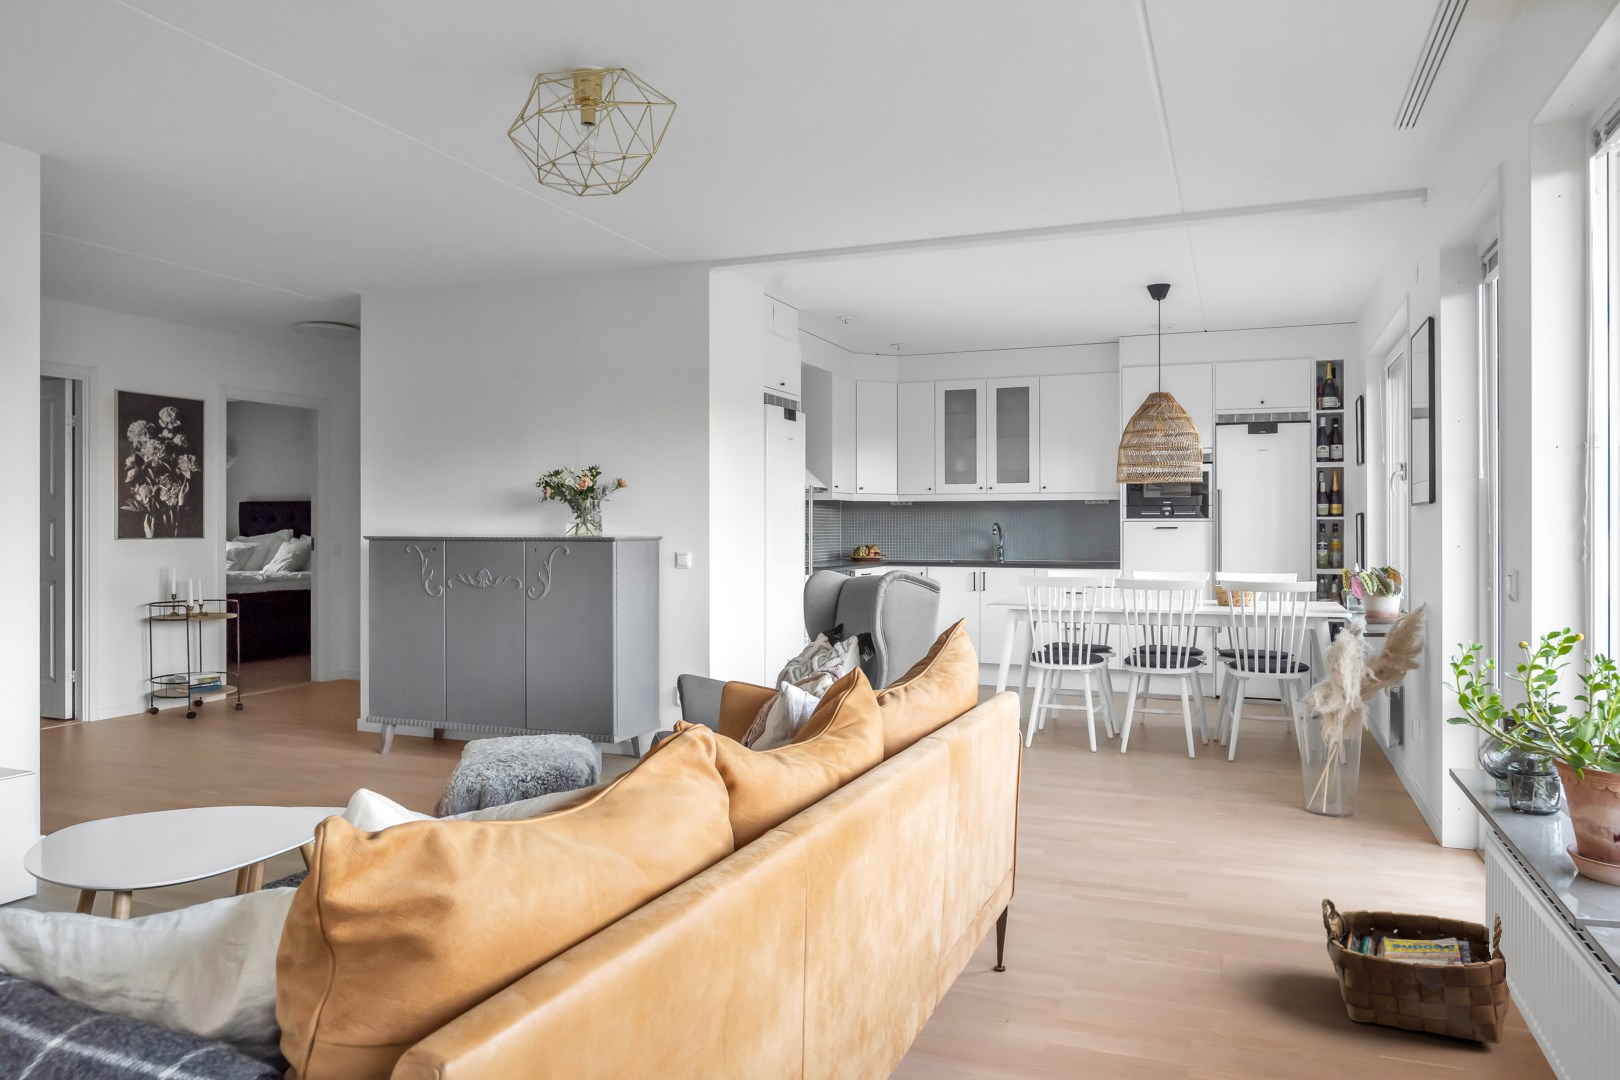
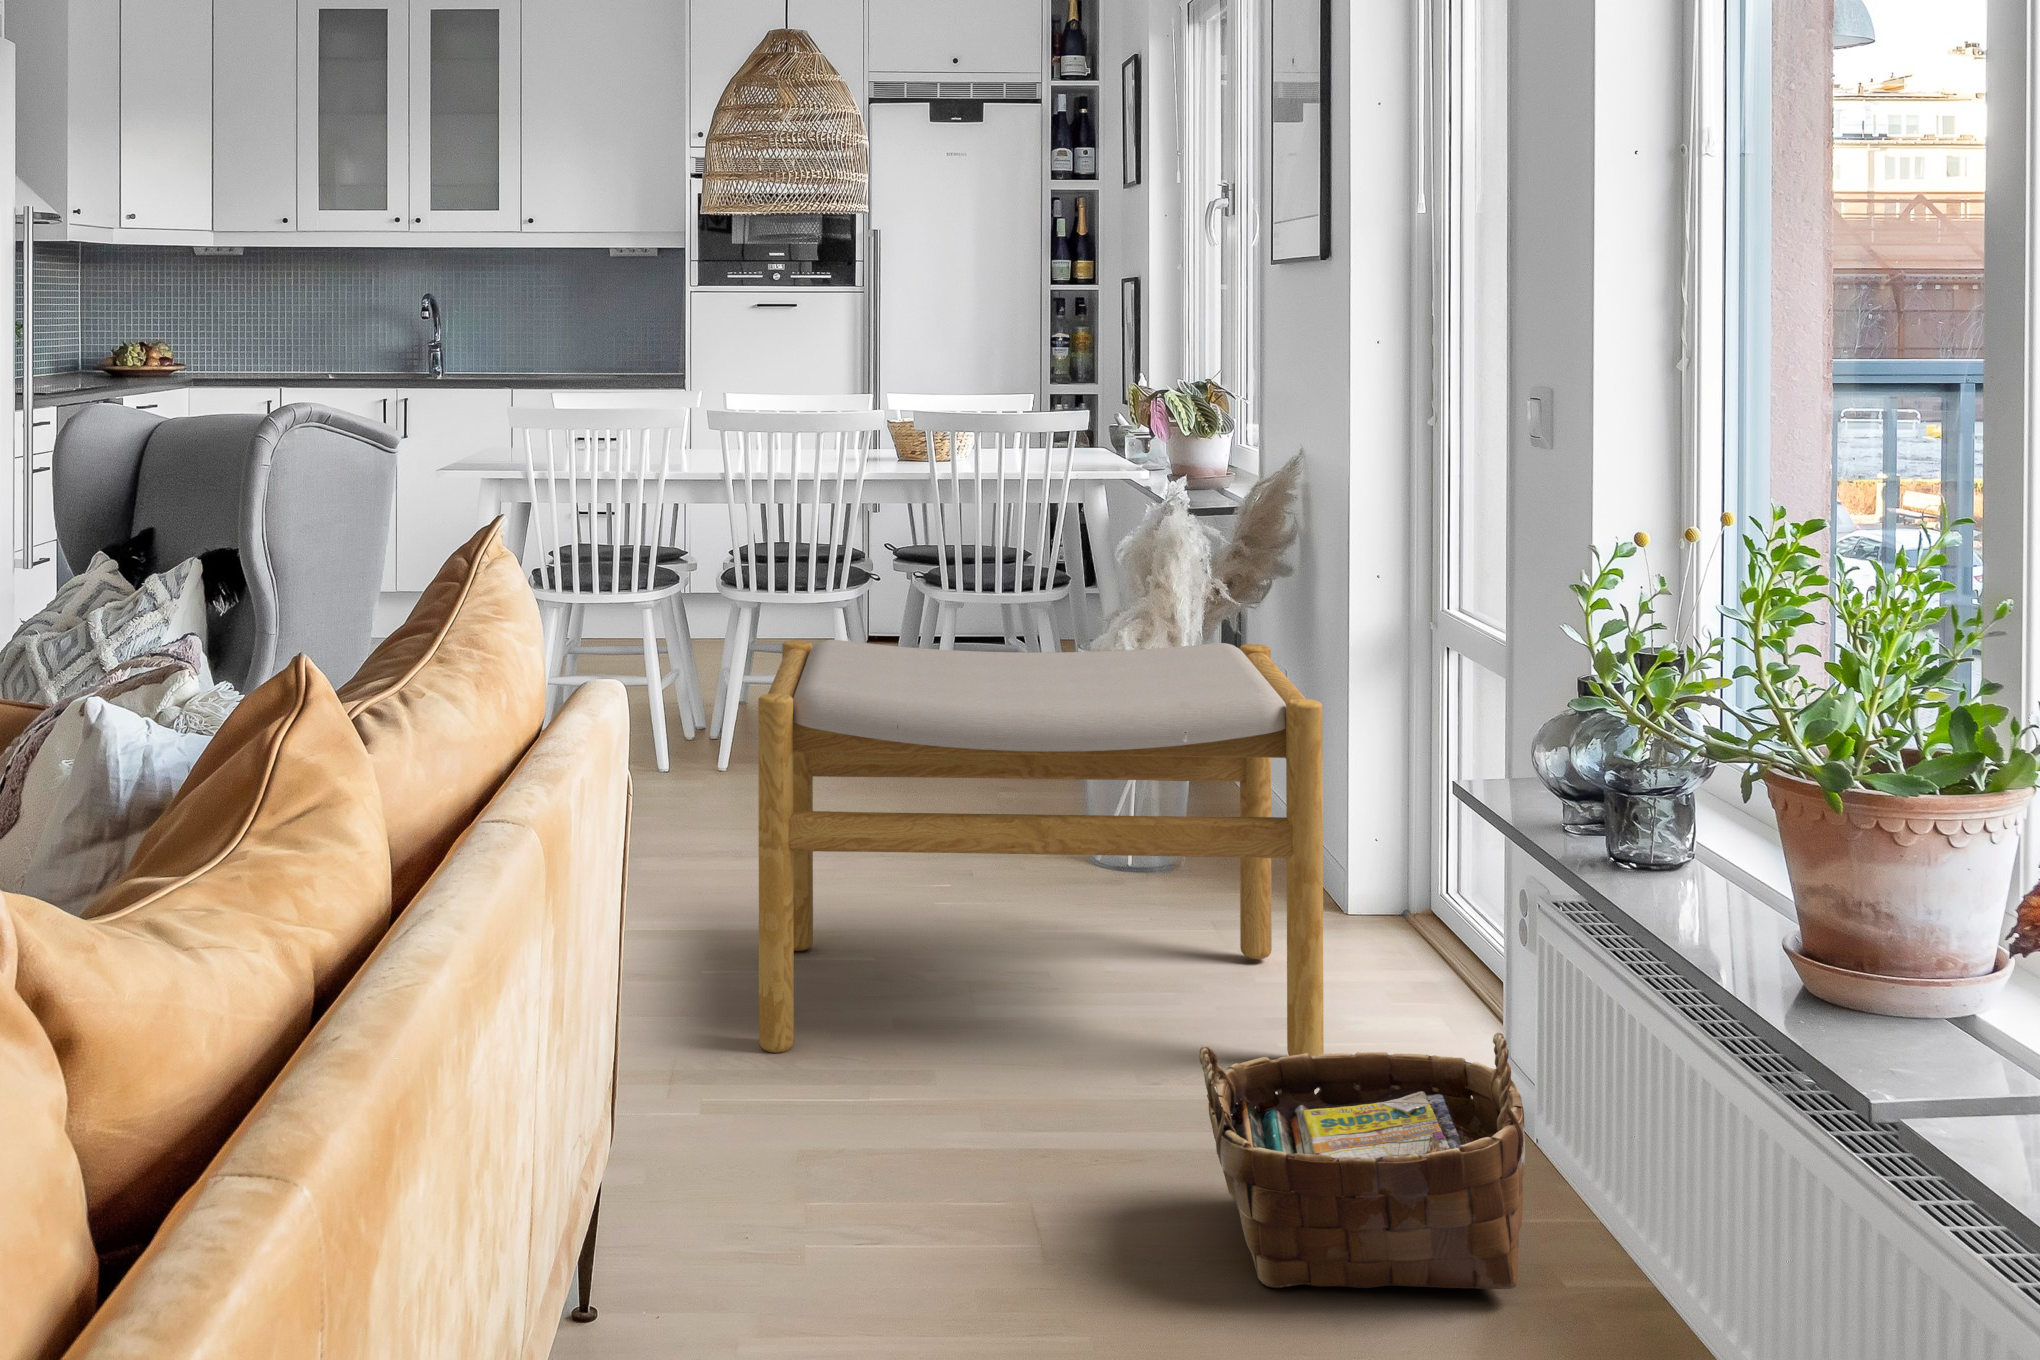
footstool: none [1110,690,1420,924] -> present [758,640,1324,1056]

